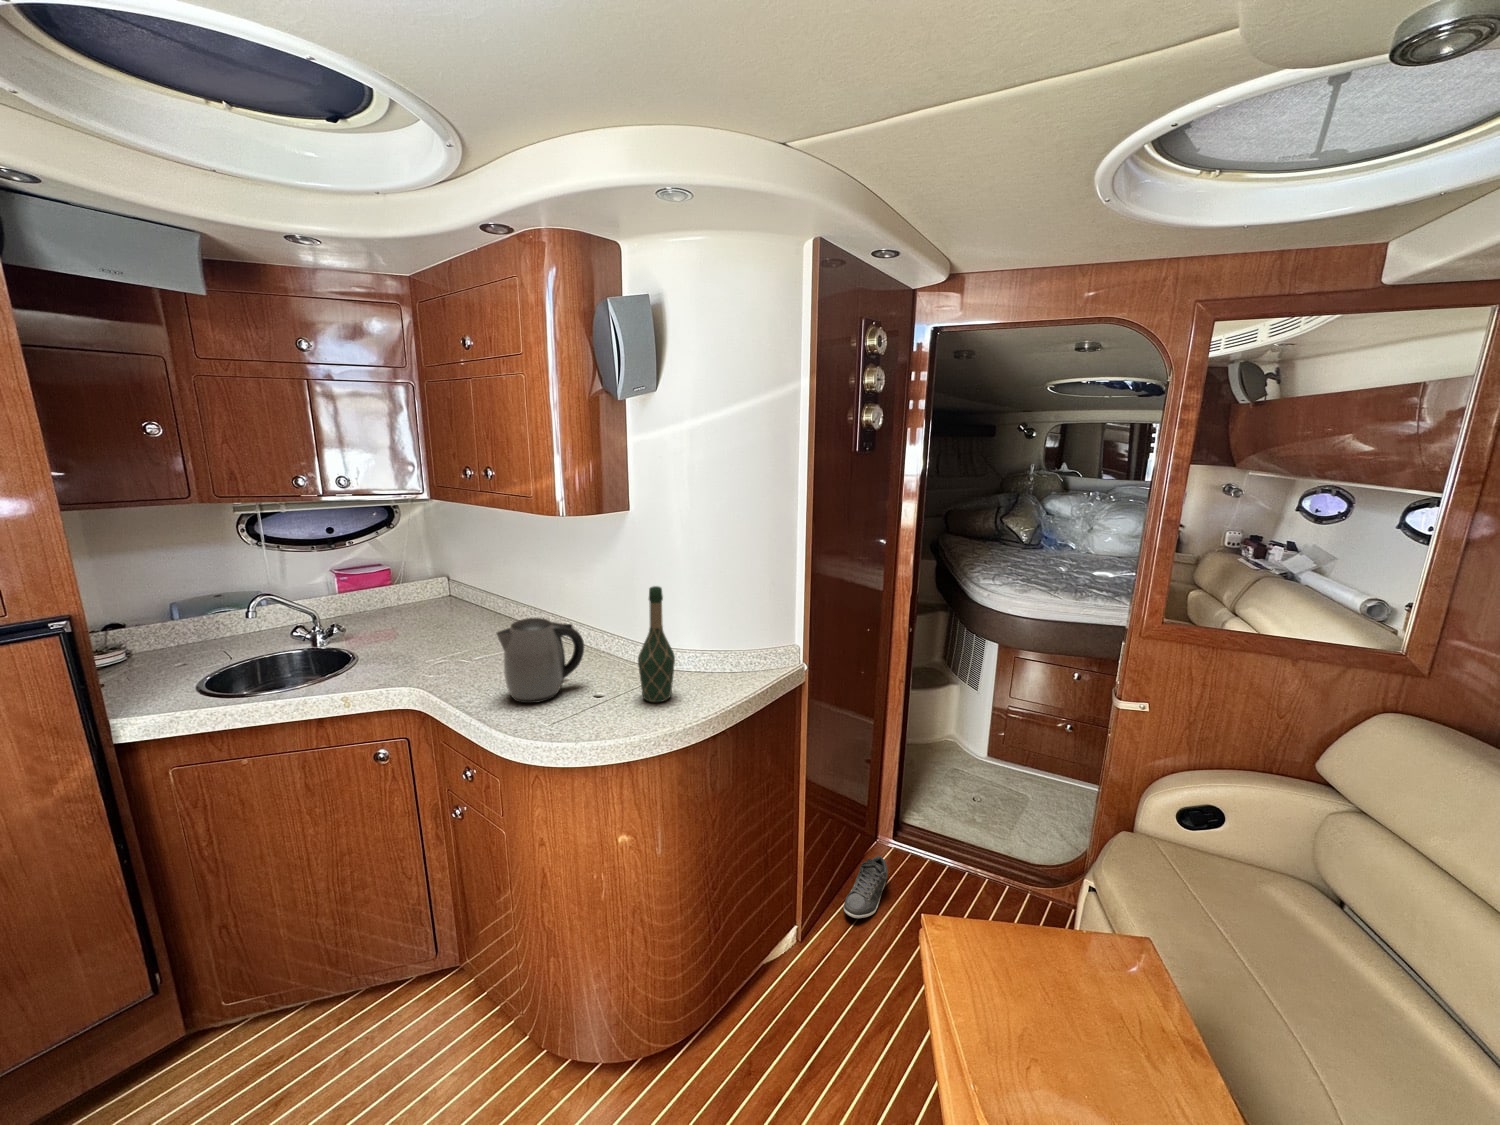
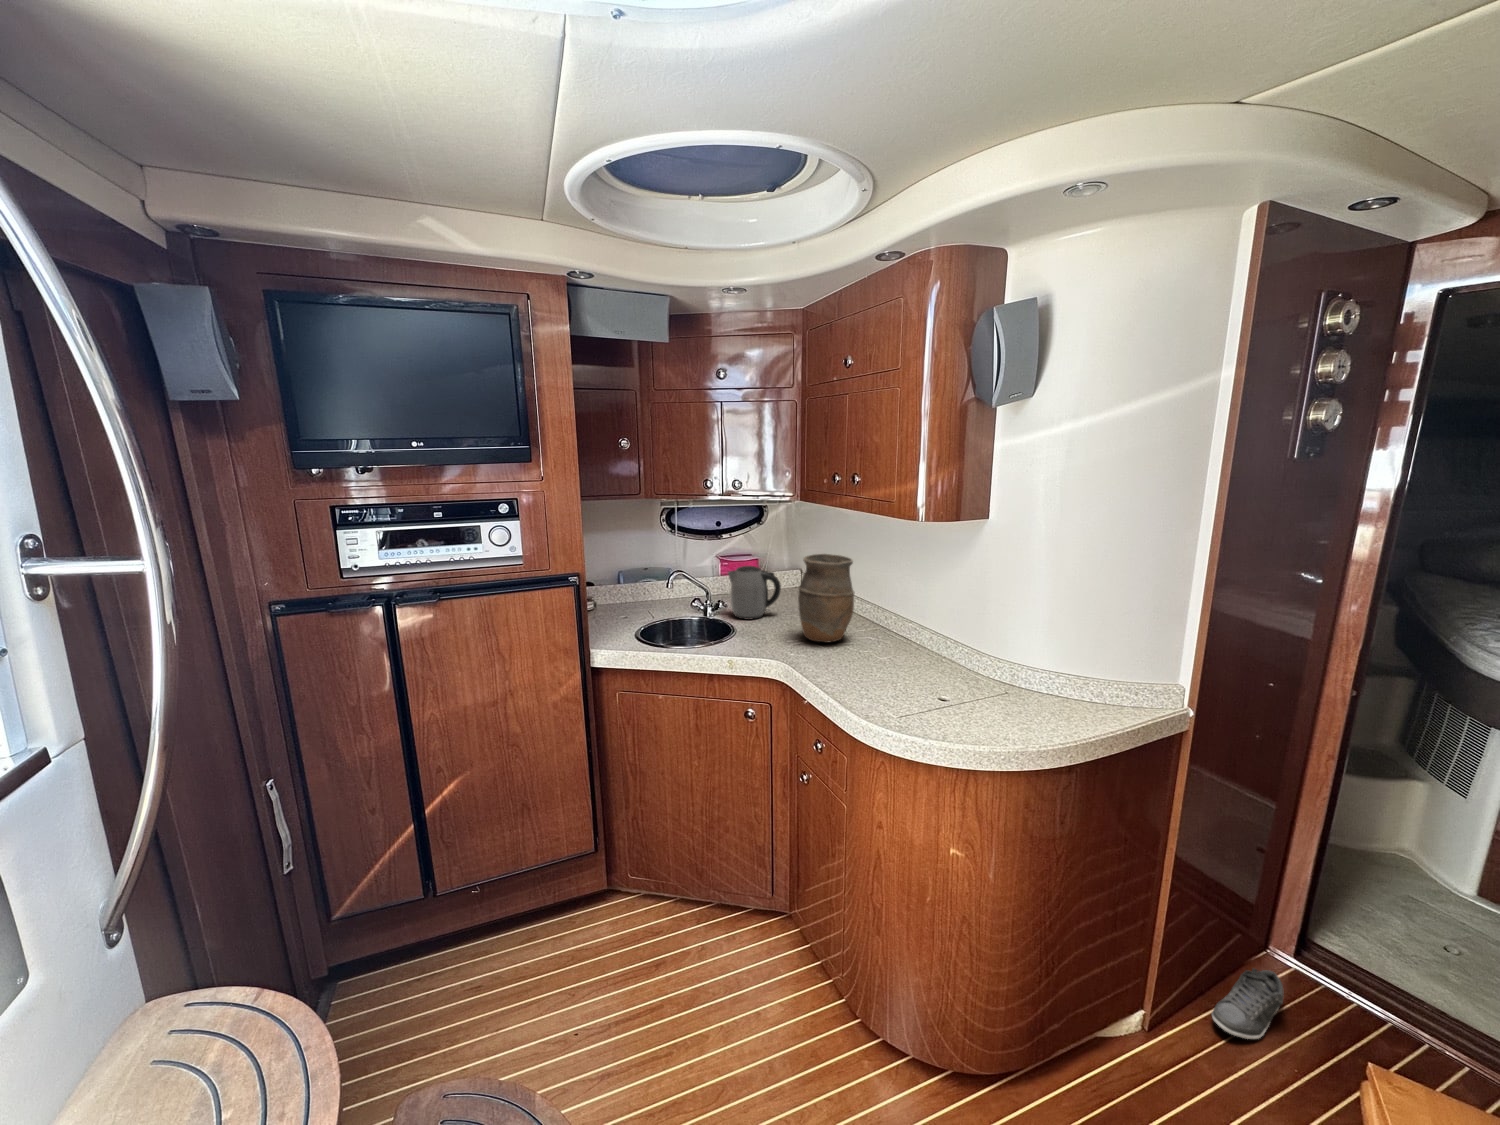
vase: none [435,558,504,657] -> present [798,554,854,643]
wine bottle: present [638,586,675,702] -> none [989,599,1030,718]
kettle: present [496,618,584,703] -> present [728,566,781,620]

